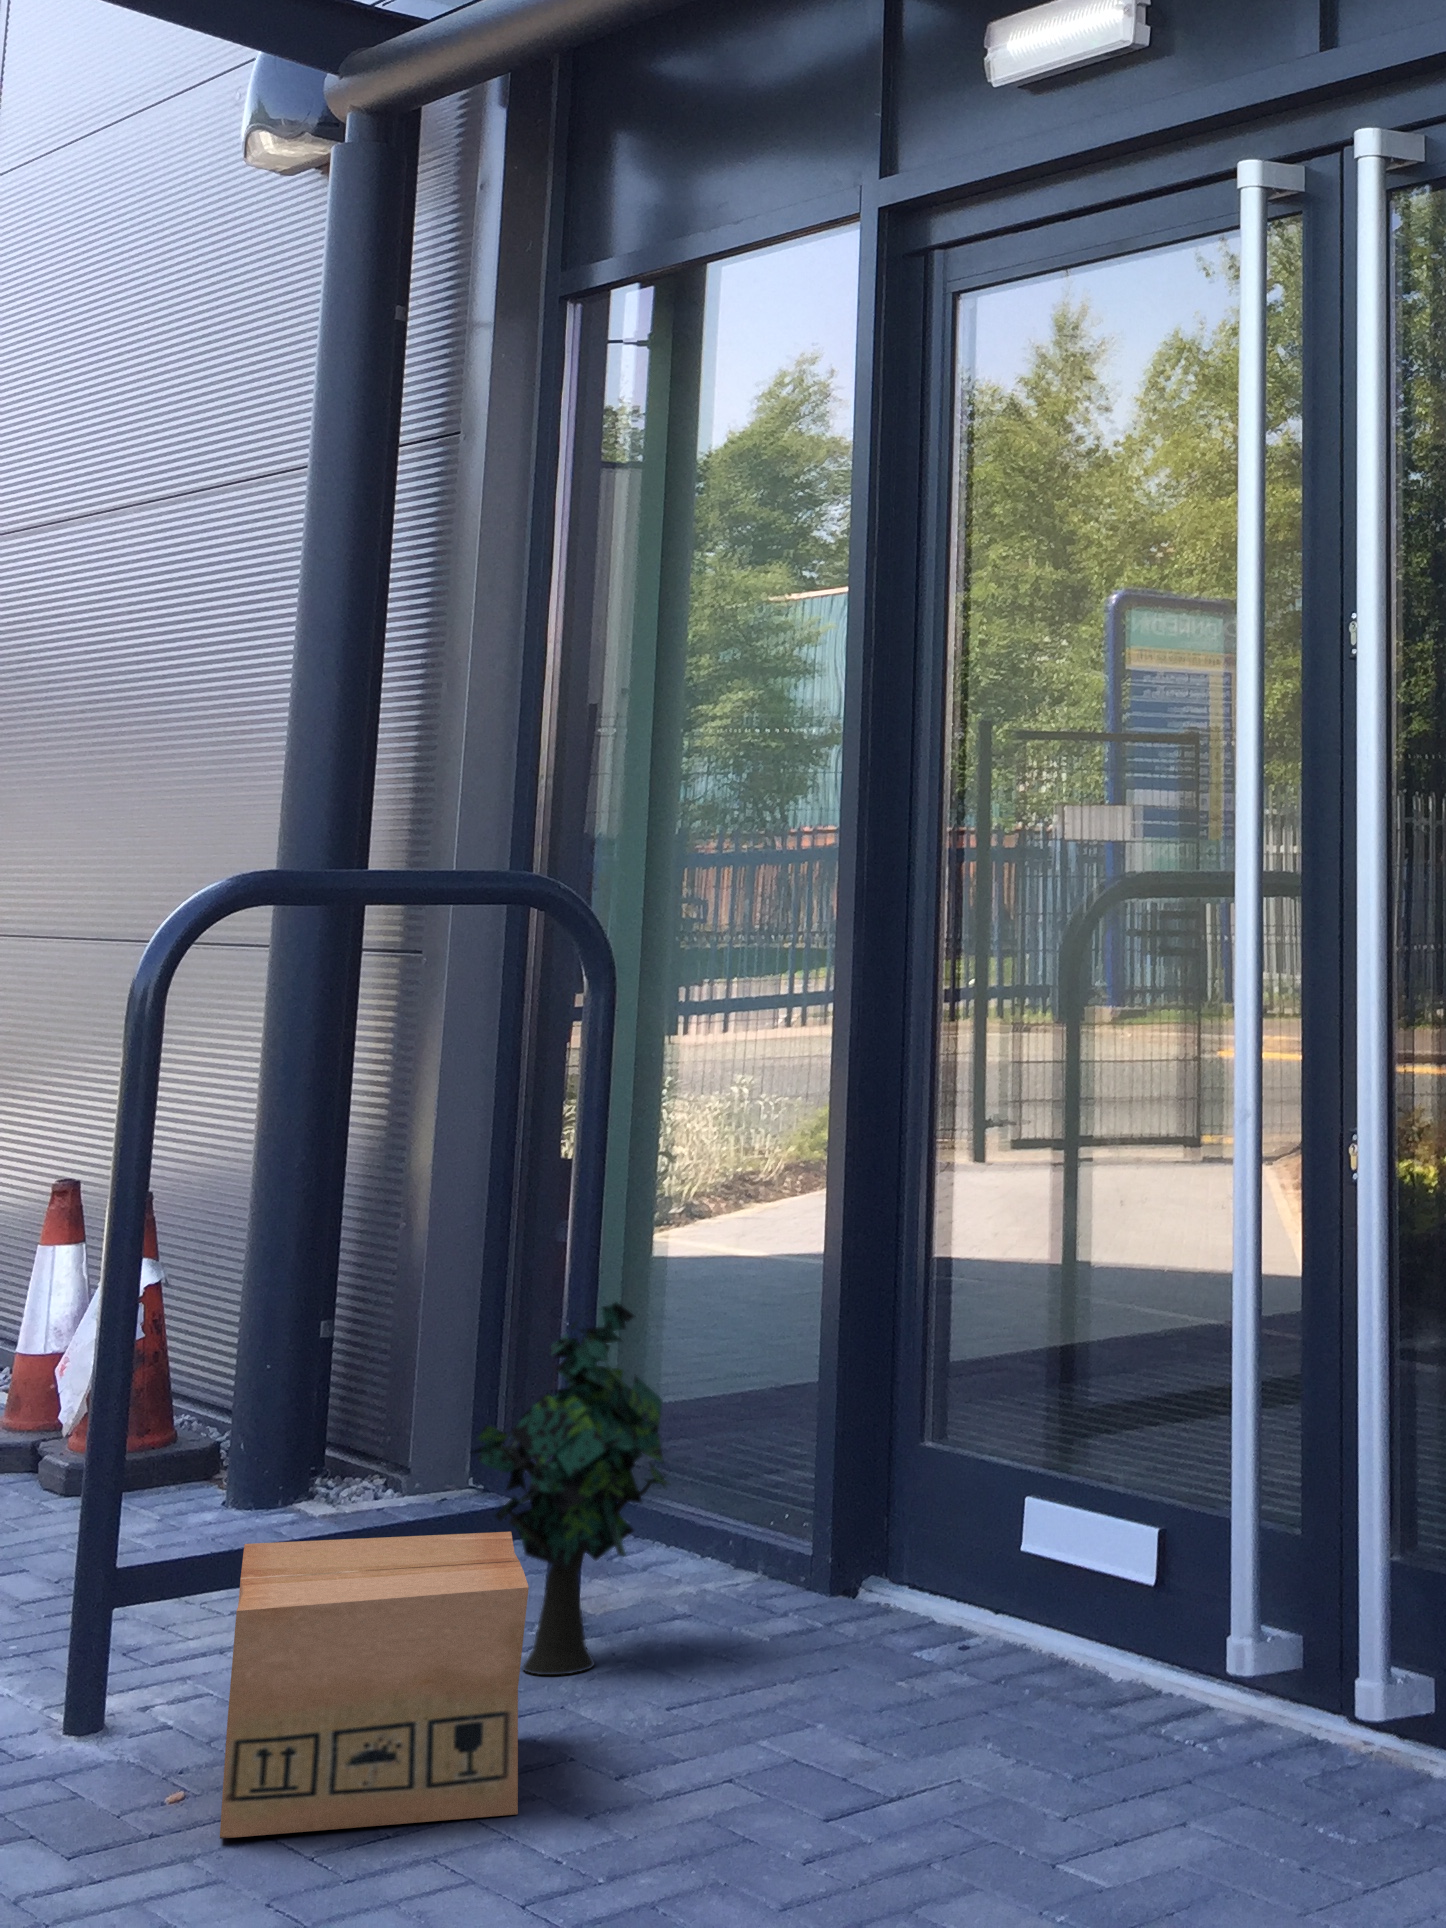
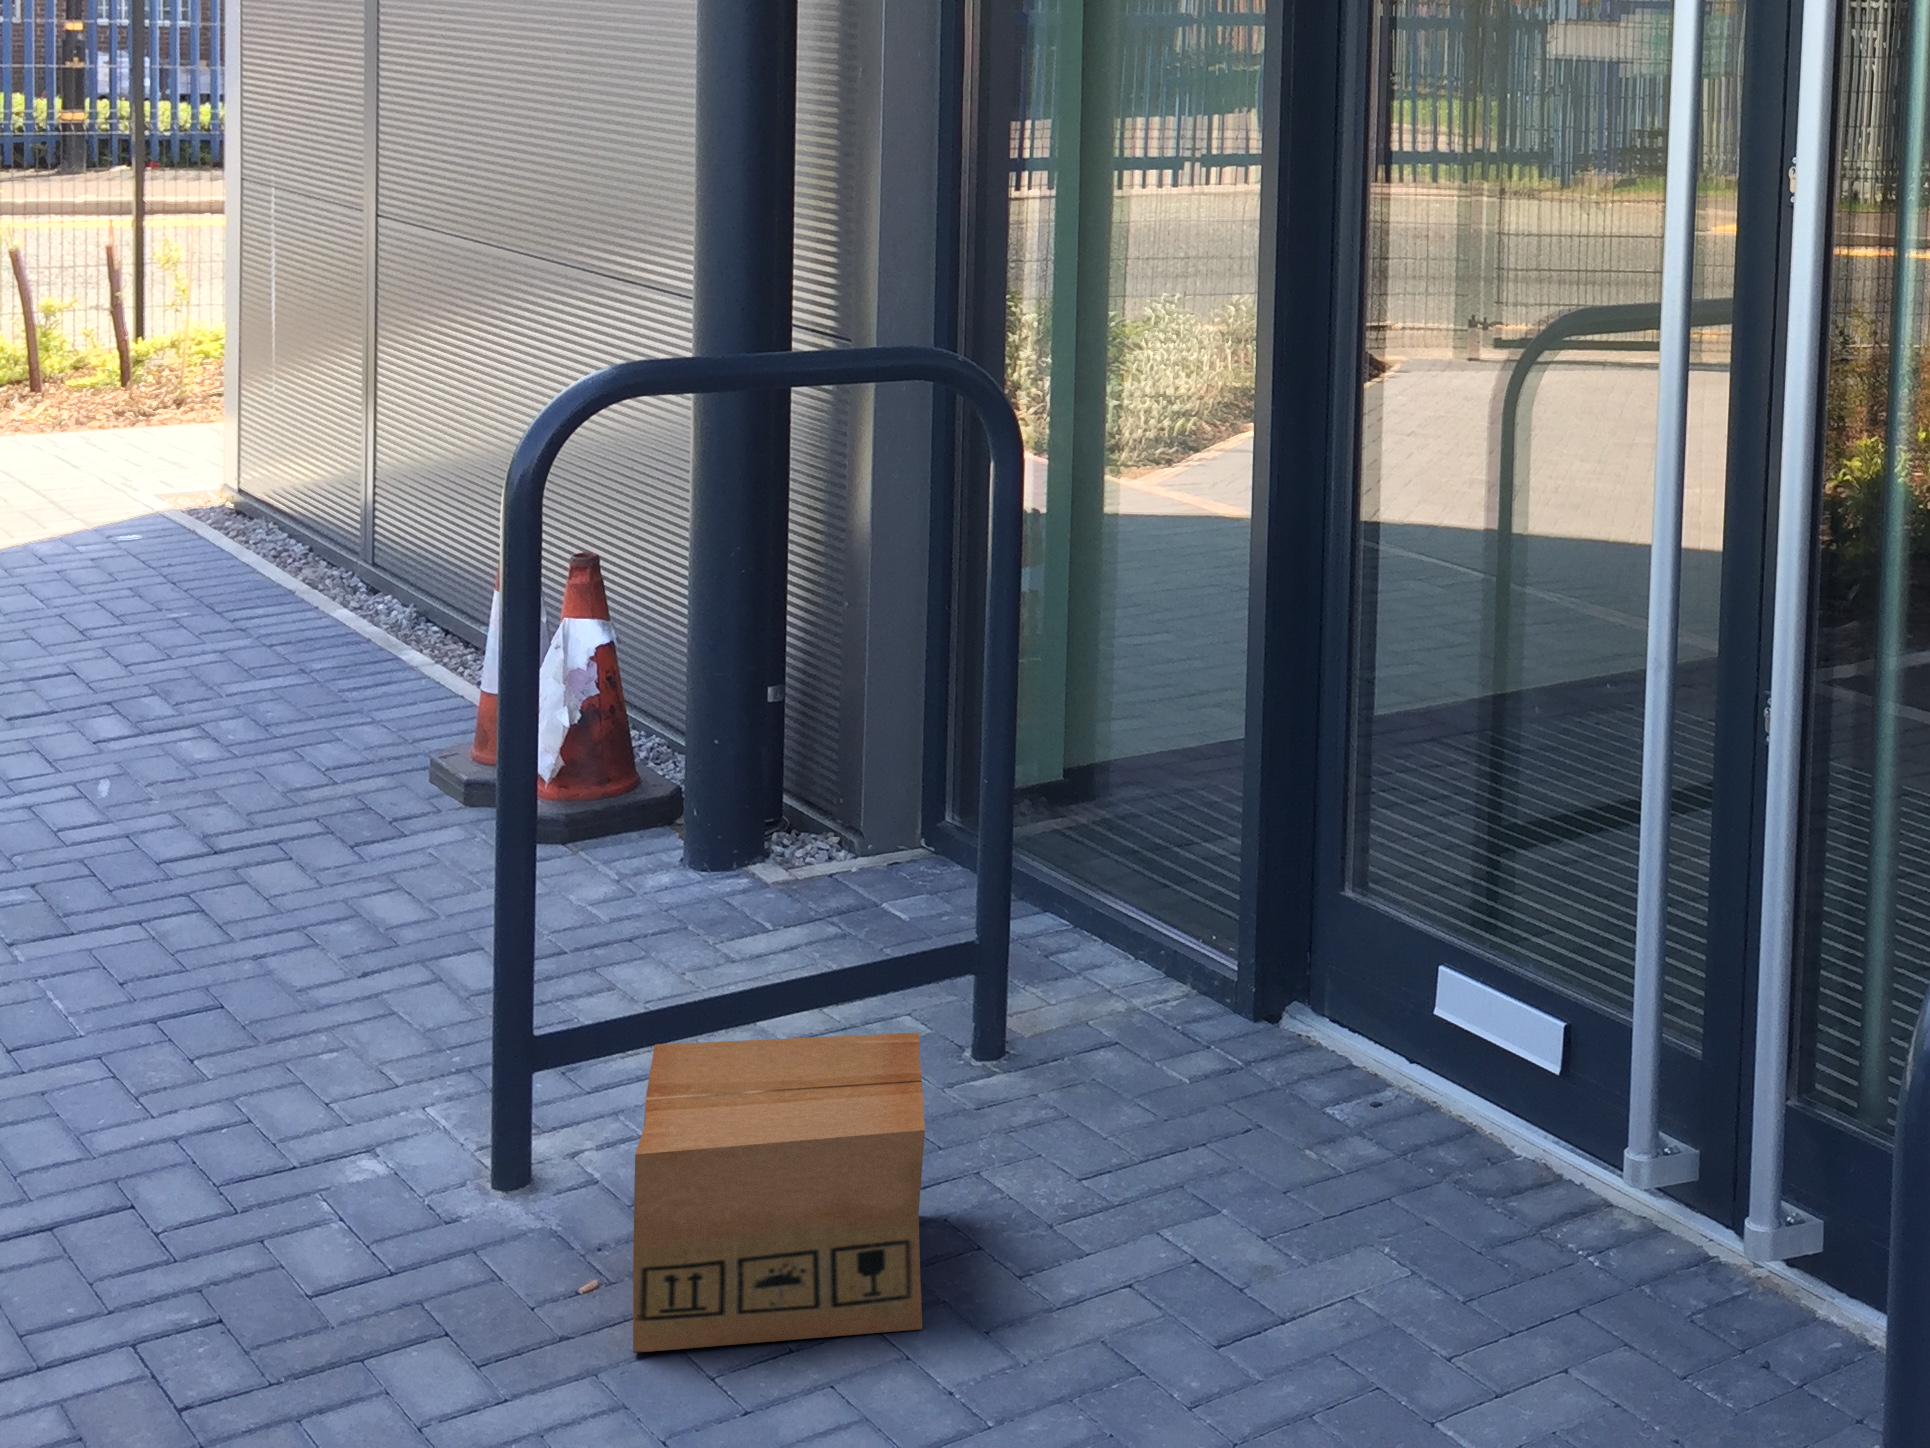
decorative plant: present [472,1302,669,1675] -> none [885,780,1089,1125]

